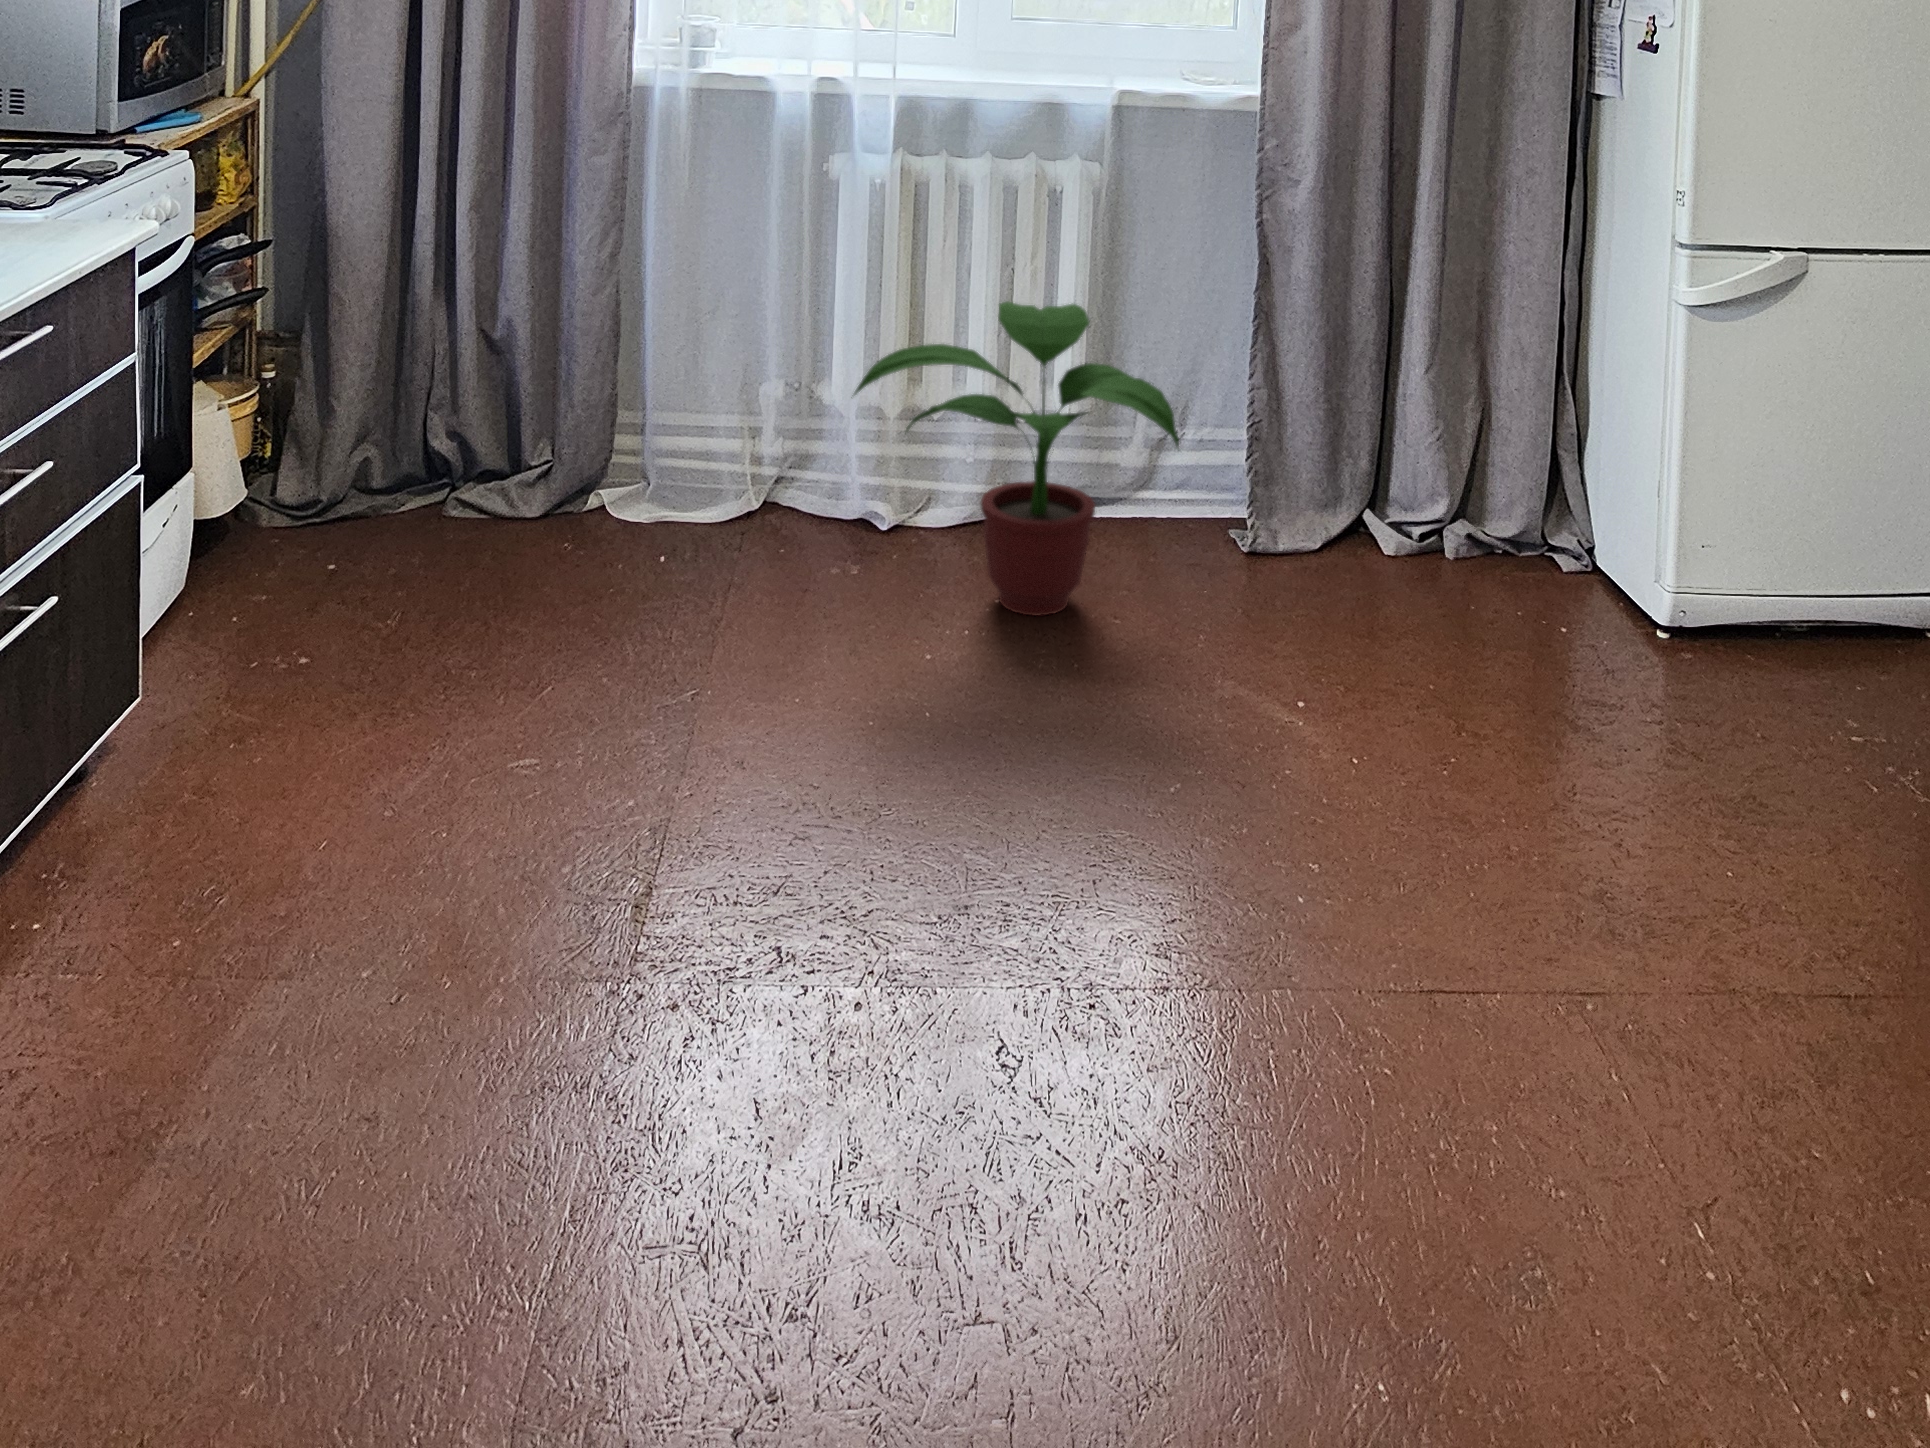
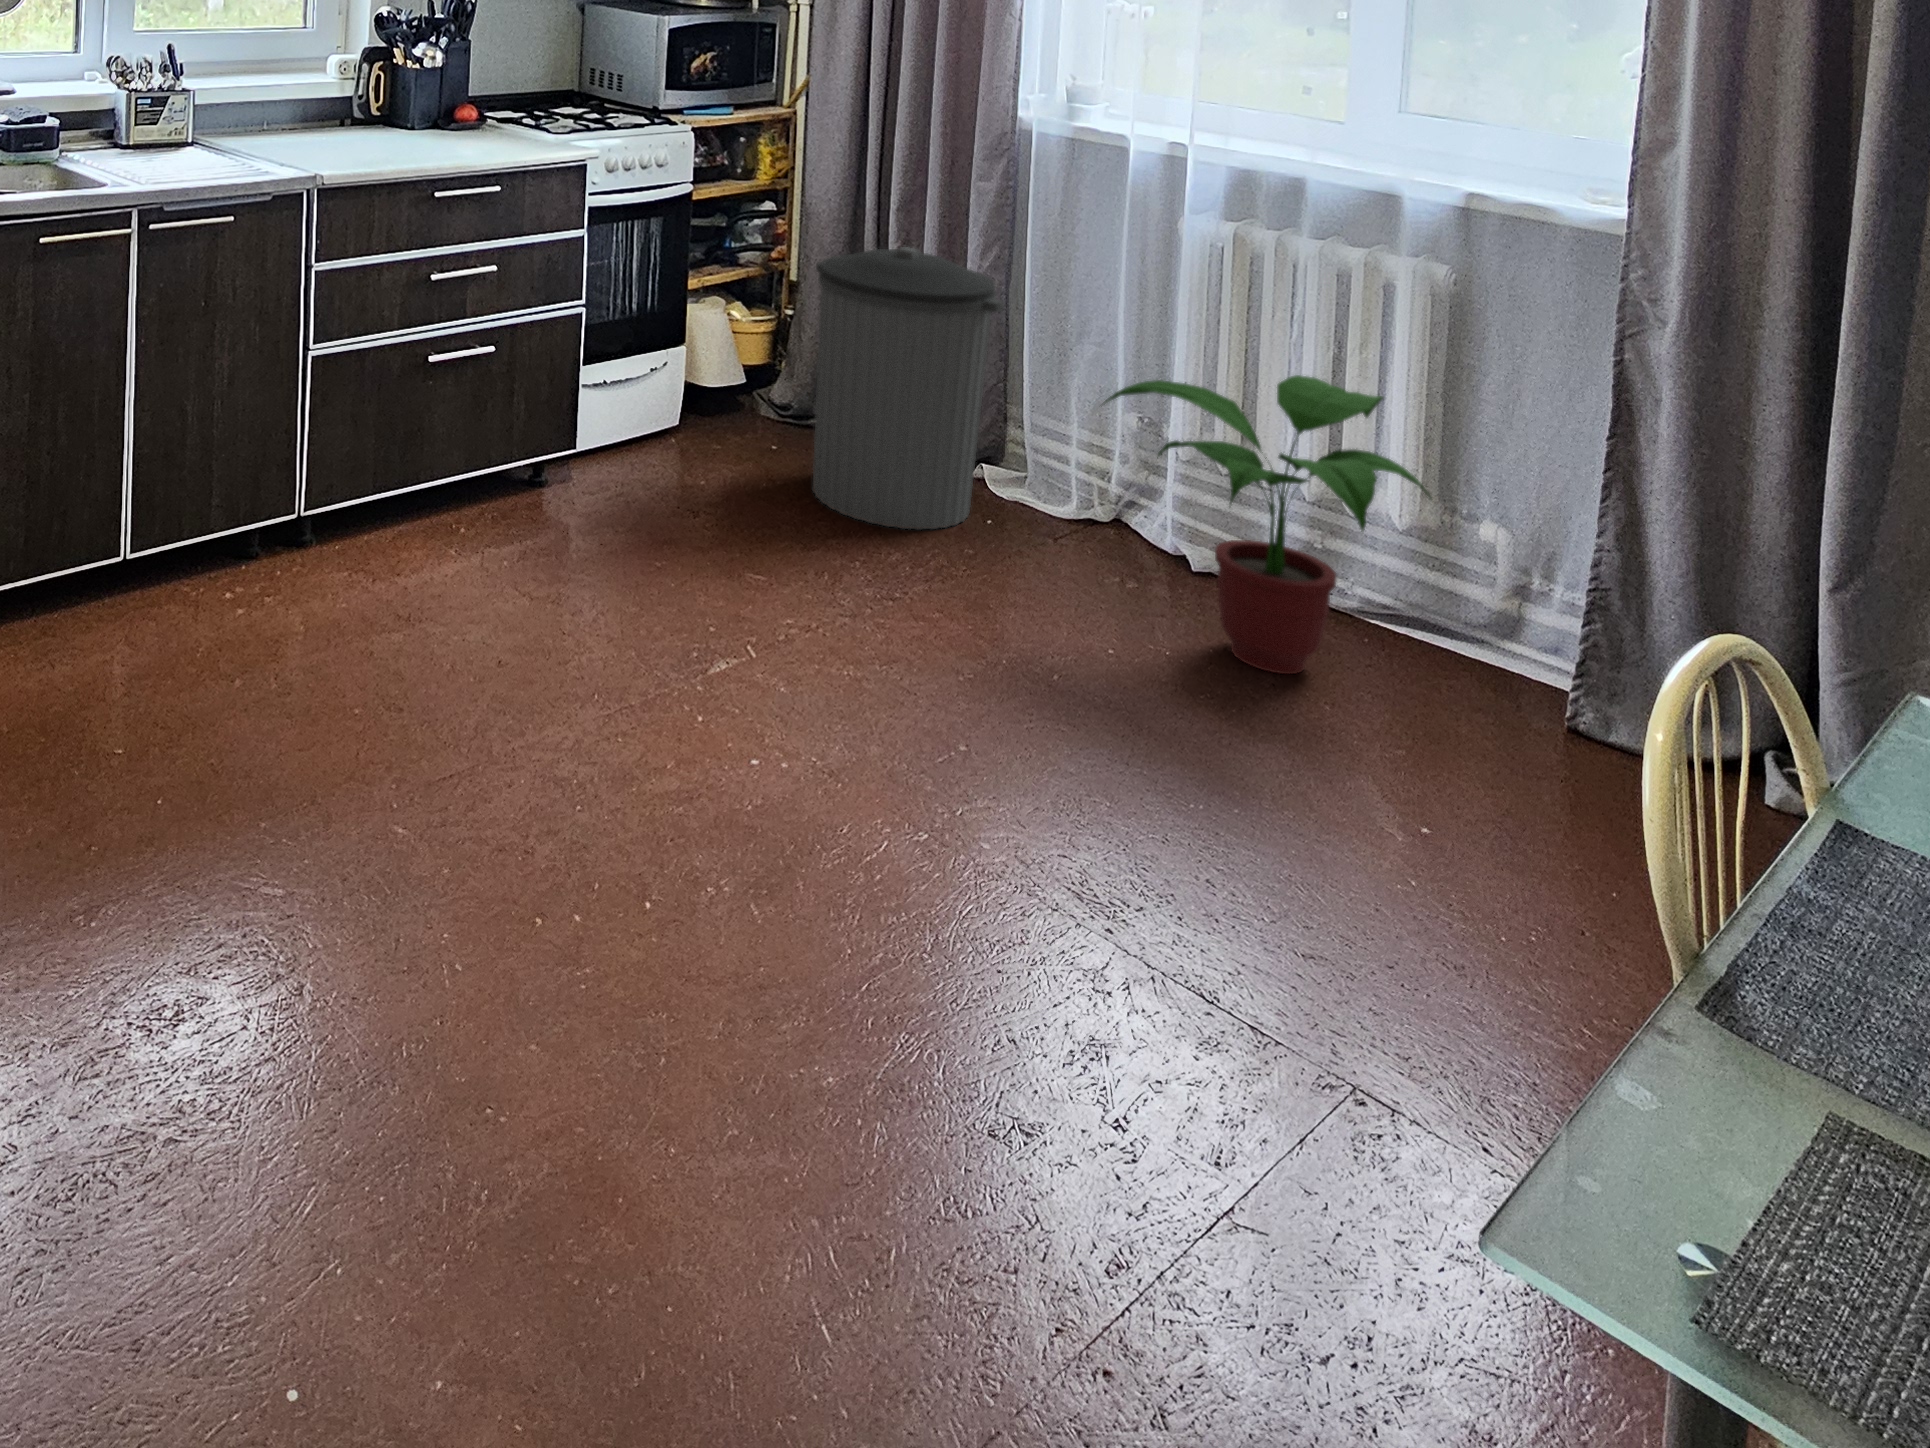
trash can: none [414,262,681,630] -> present [813,247,1003,530]

